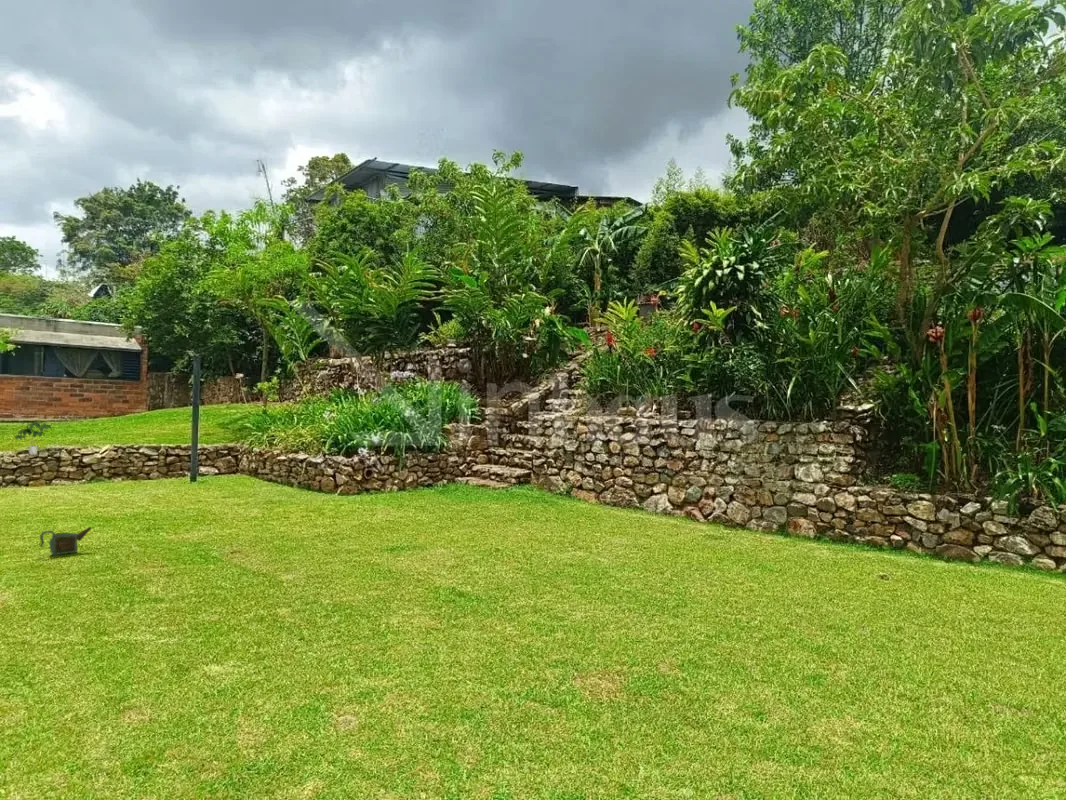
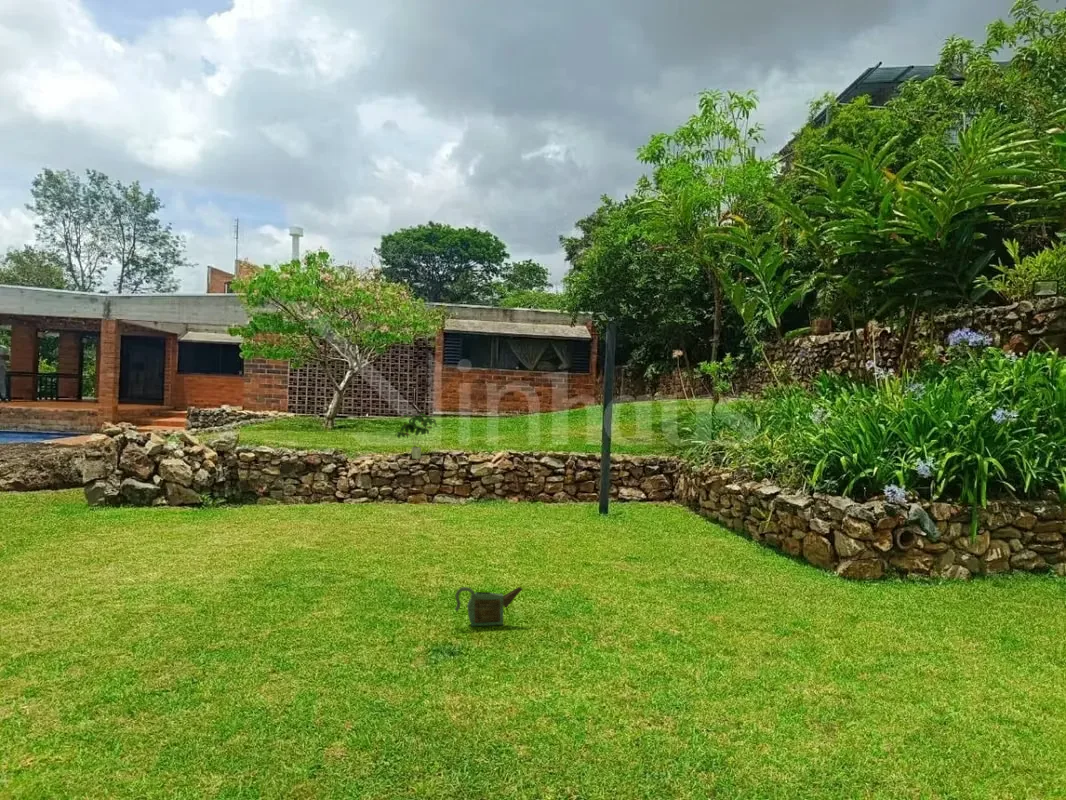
watering can: present [40,527,91,555] -> present [455,587,522,626]

